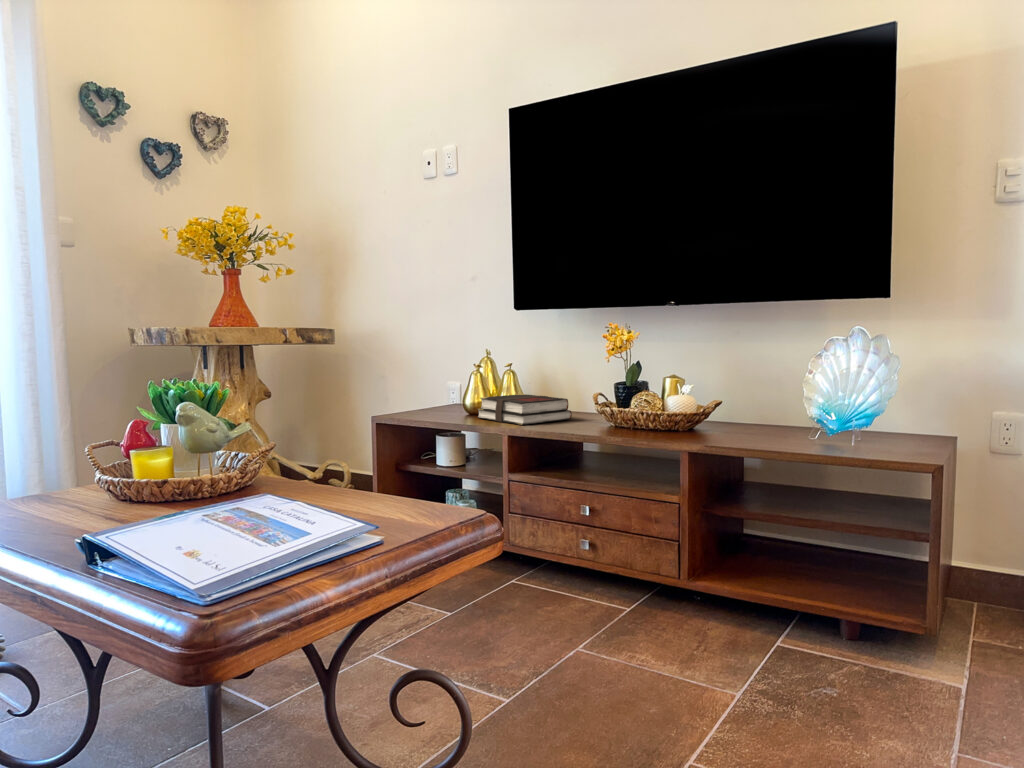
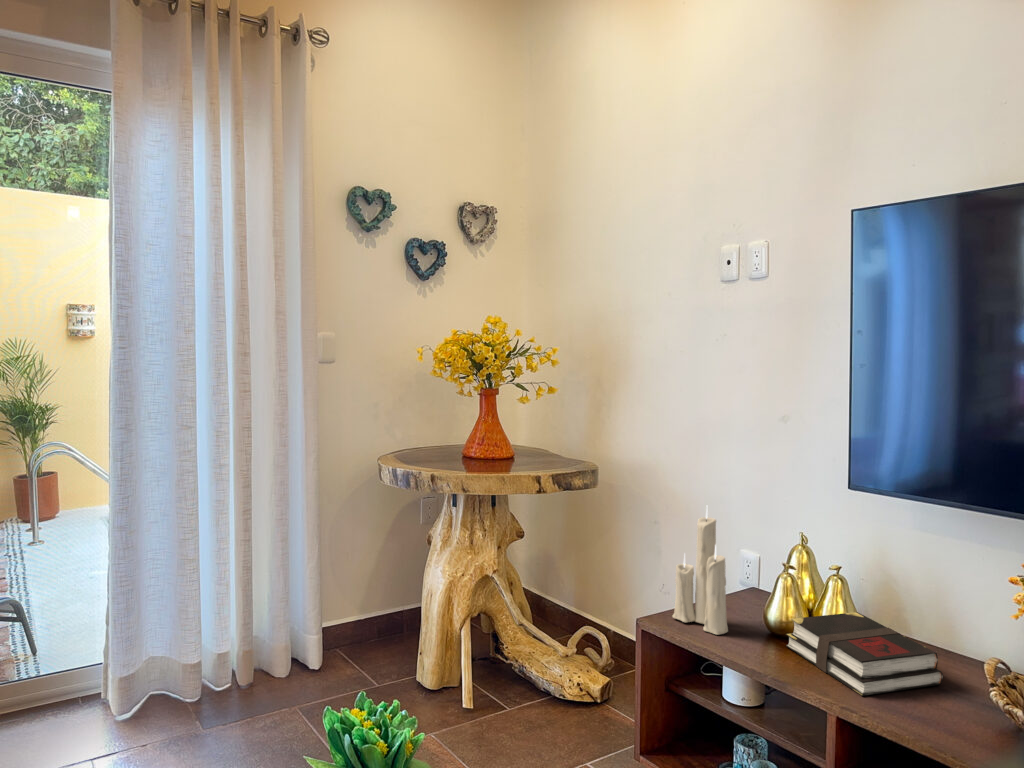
candle: none [397,322,438,418] -> present [673,509,728,635]

